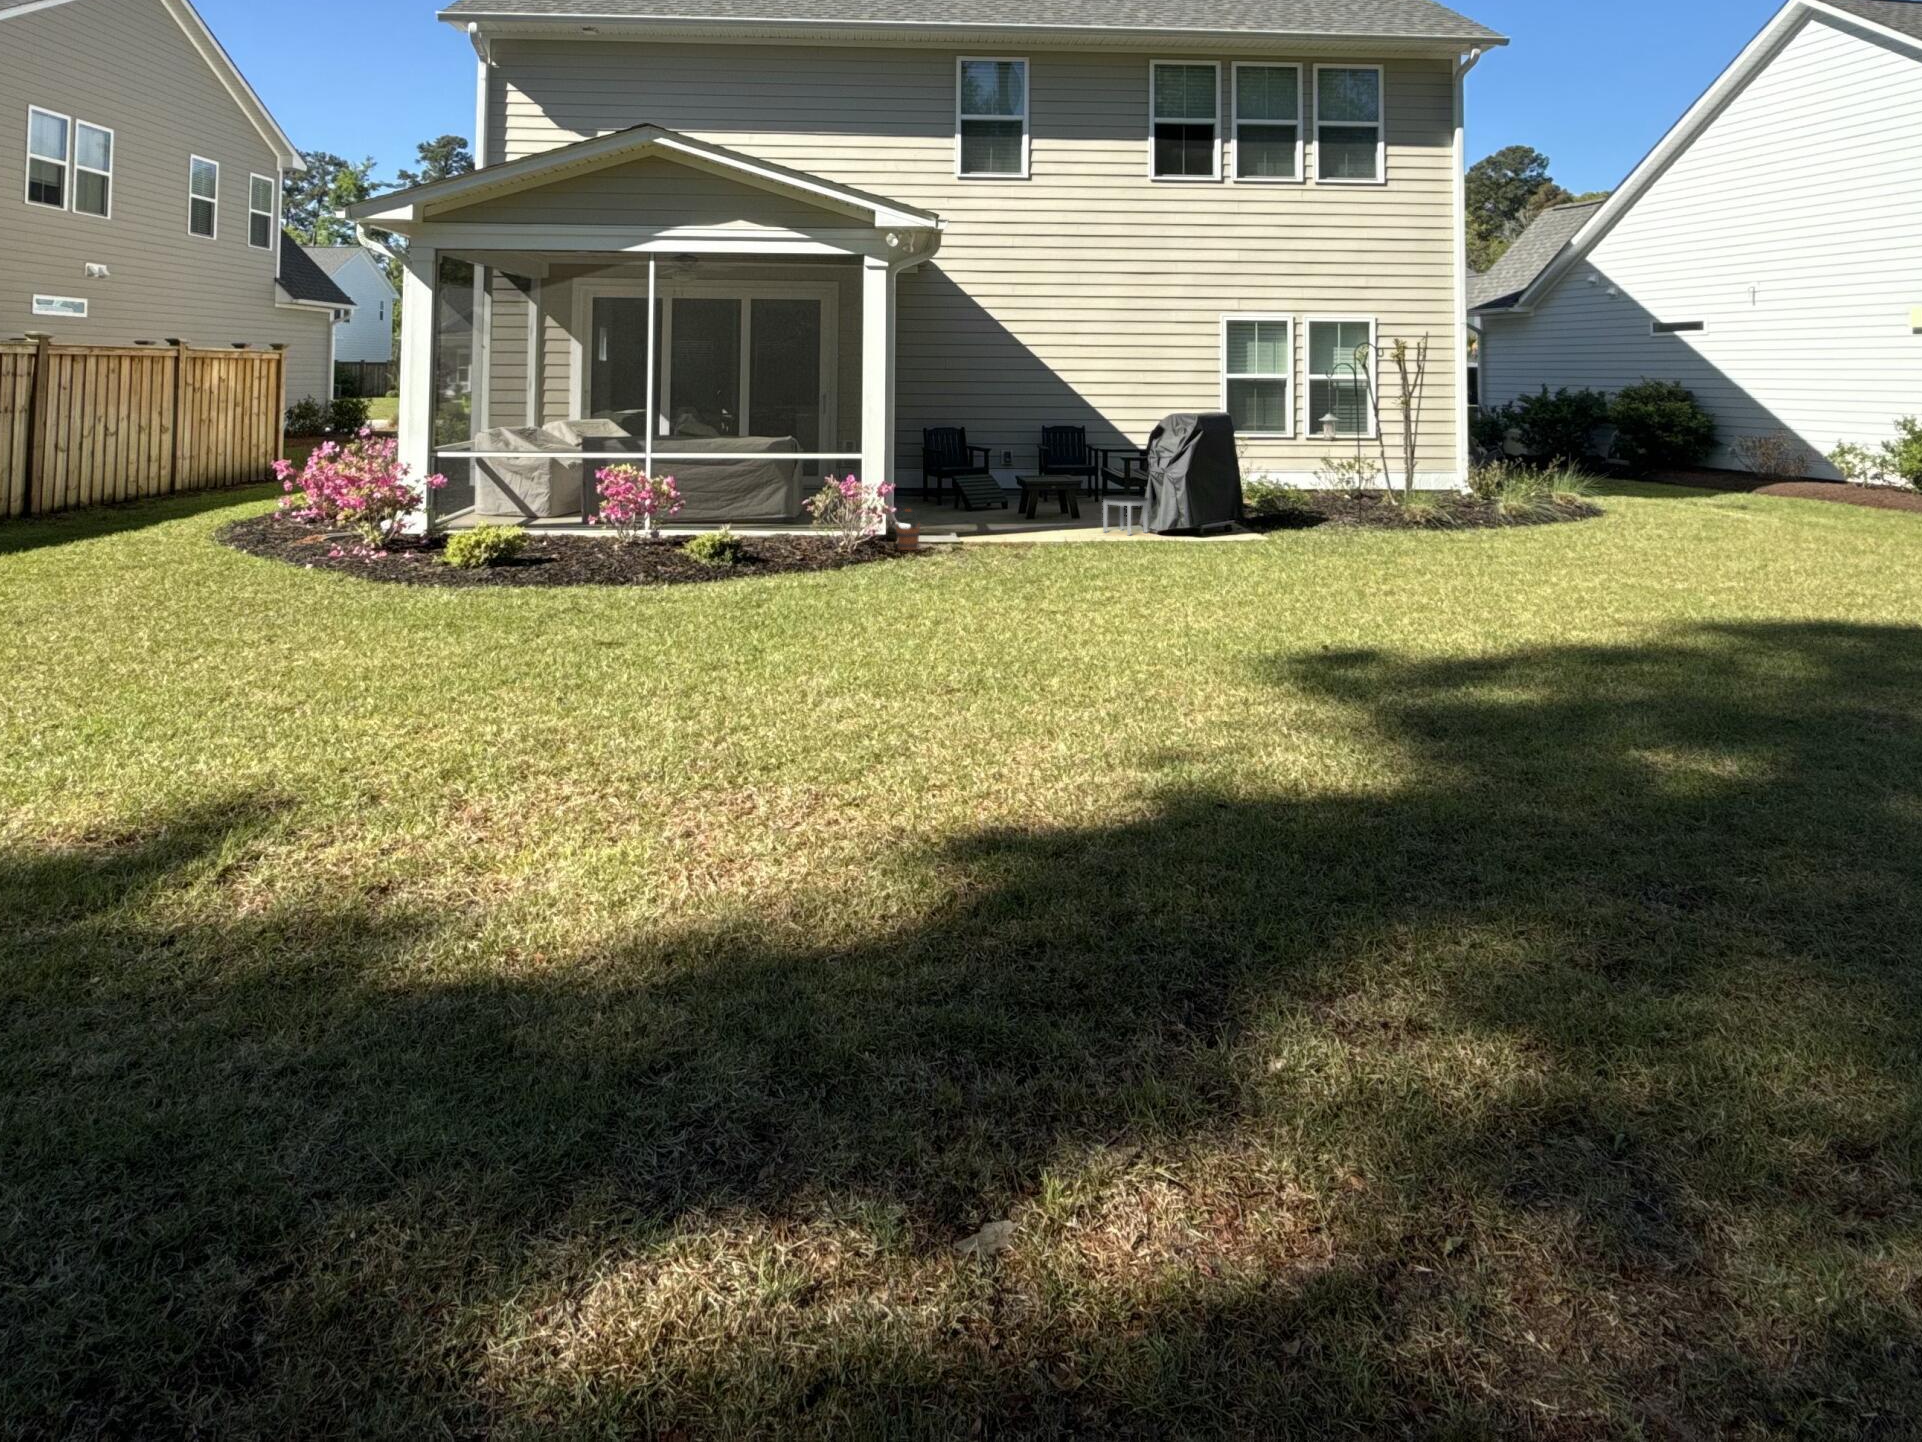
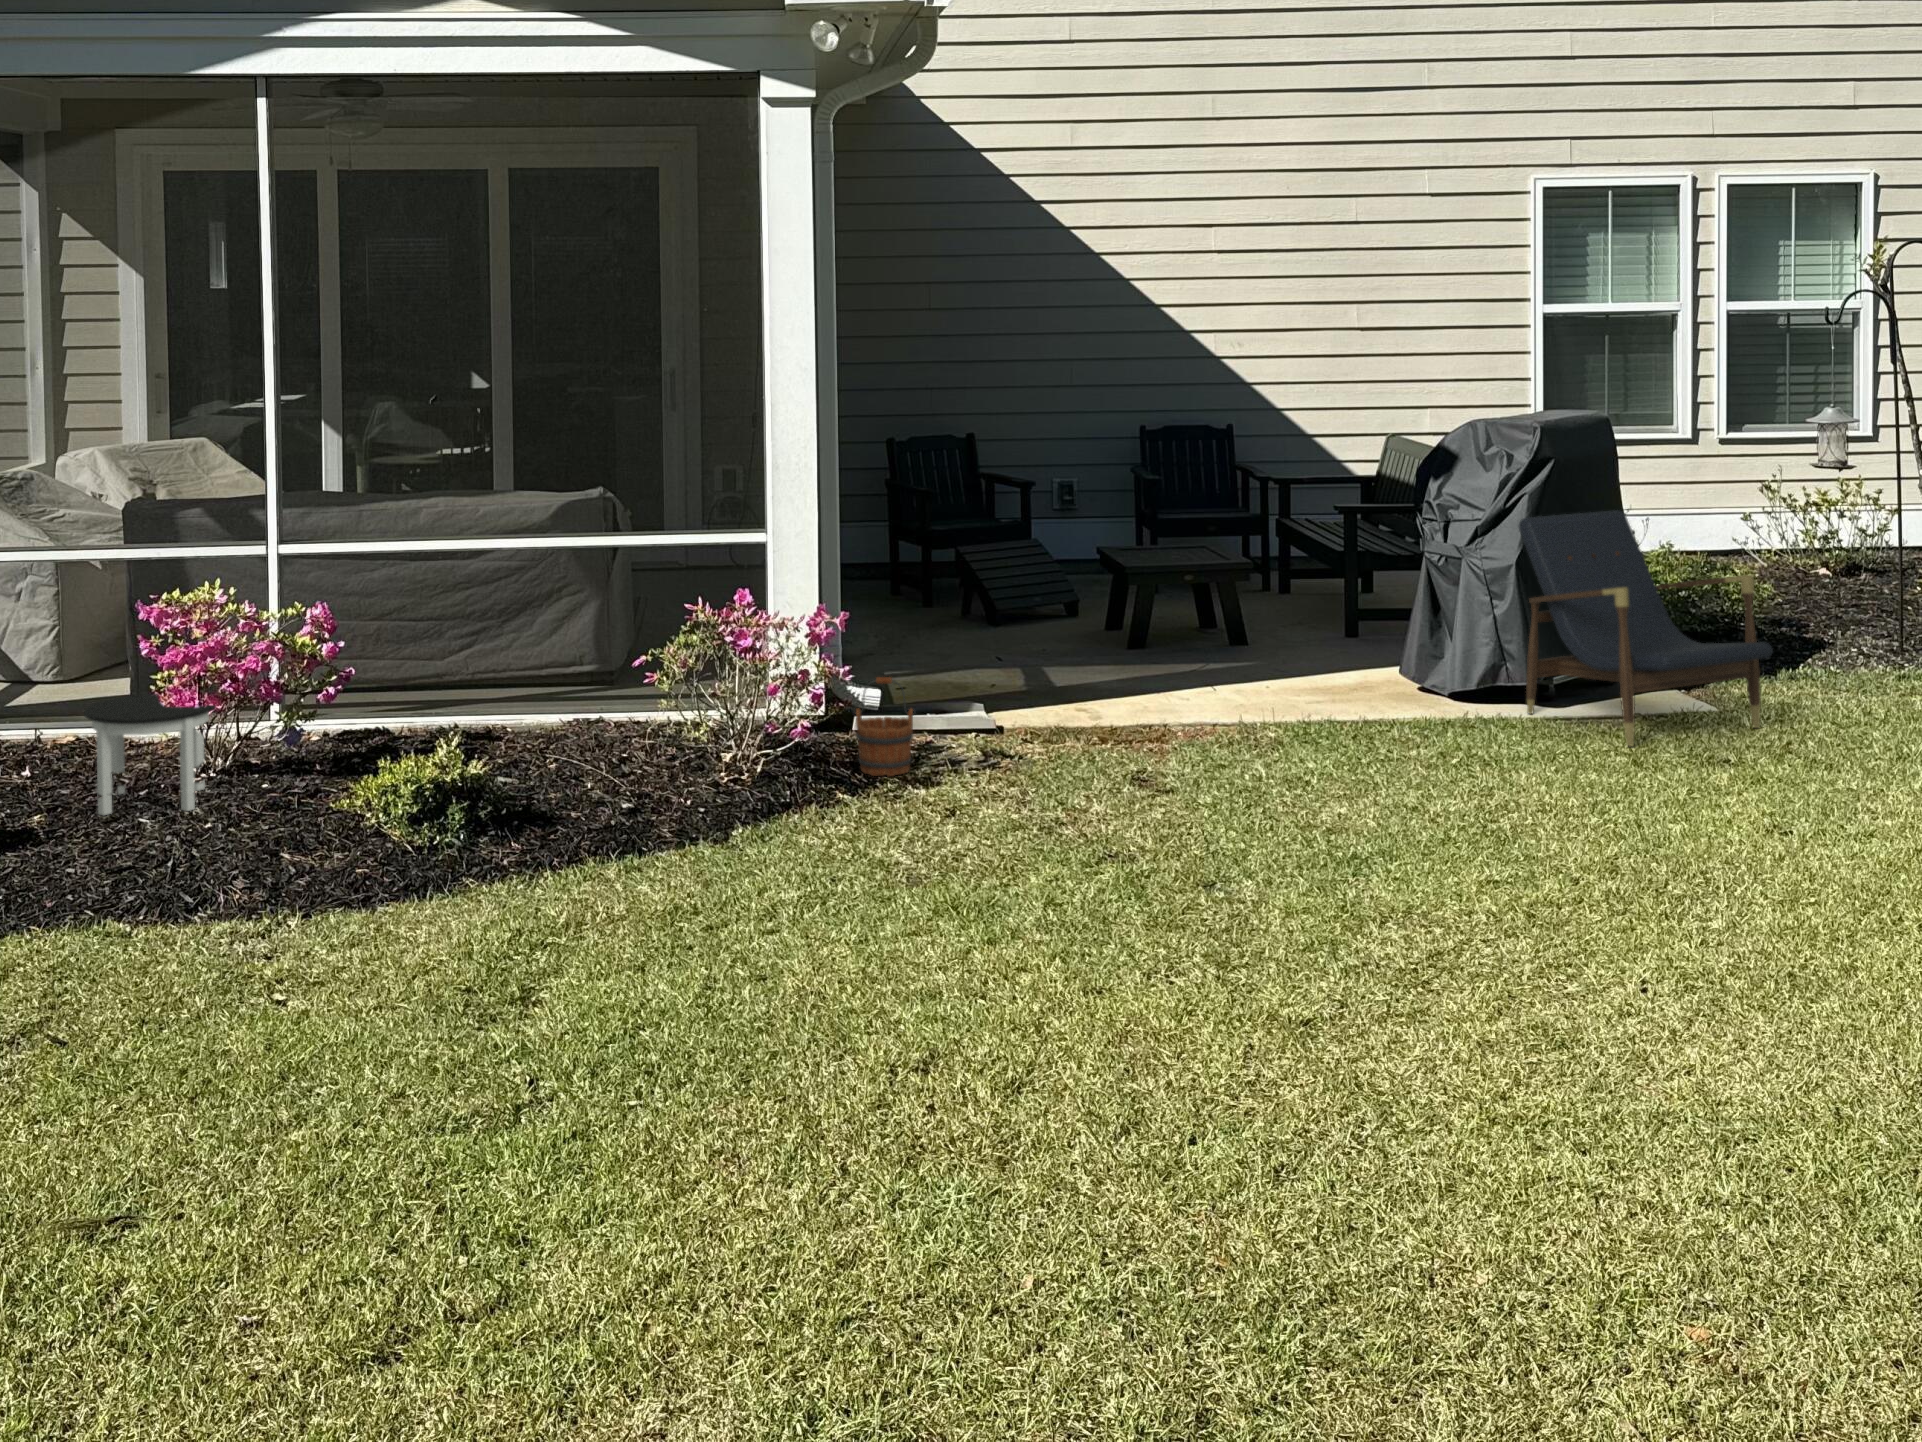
lounge chair: none [1184,453,1285,547] -> present [1518,510,1773,746]
round table: present [1103,495,1148,535] -> present [84,694,215,815]

